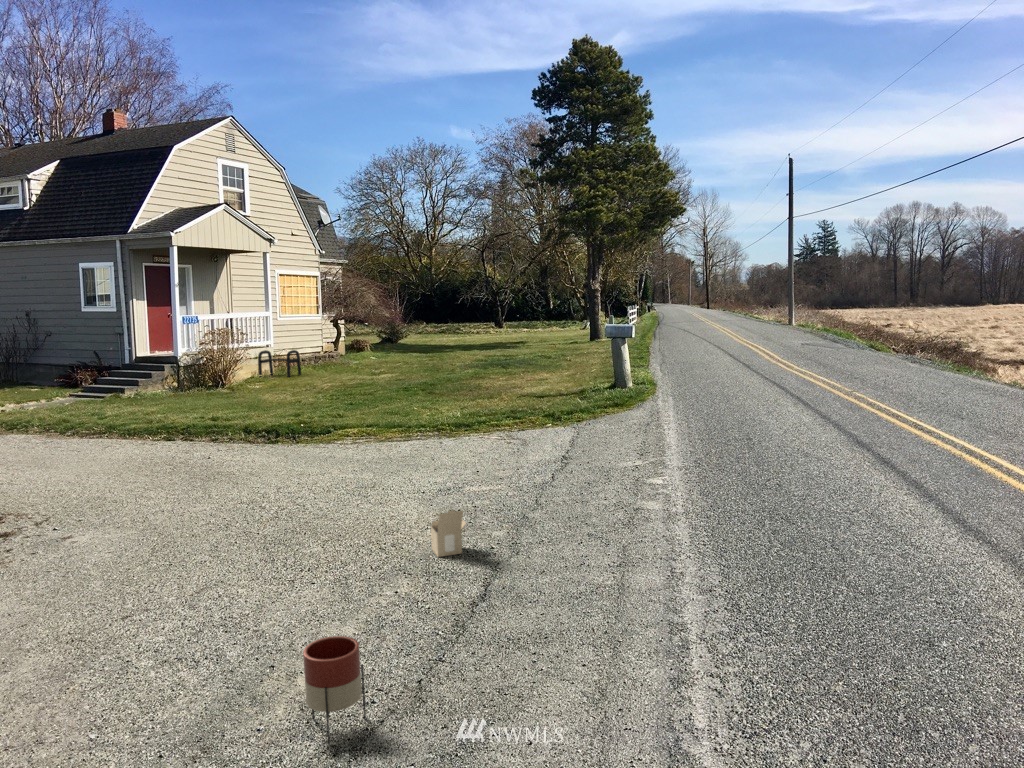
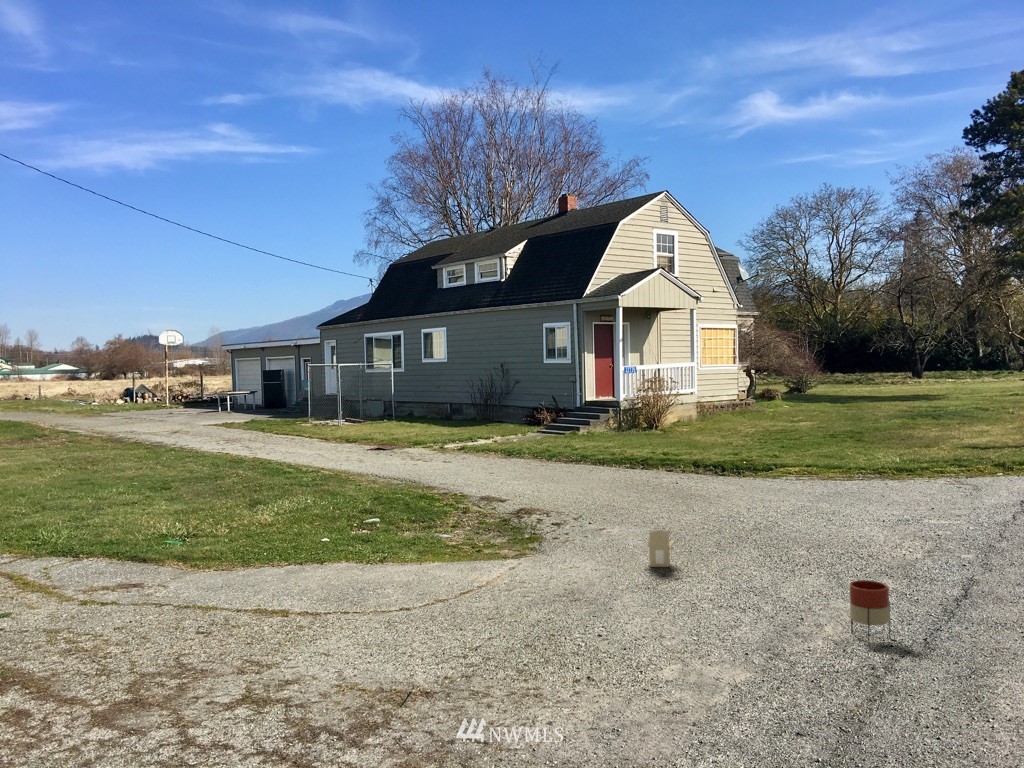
bench: present [258,350,301,377] -> none [683,398,722,423]
cardboard box: present [431,510,466,557] -> present [645,530,674,567]

